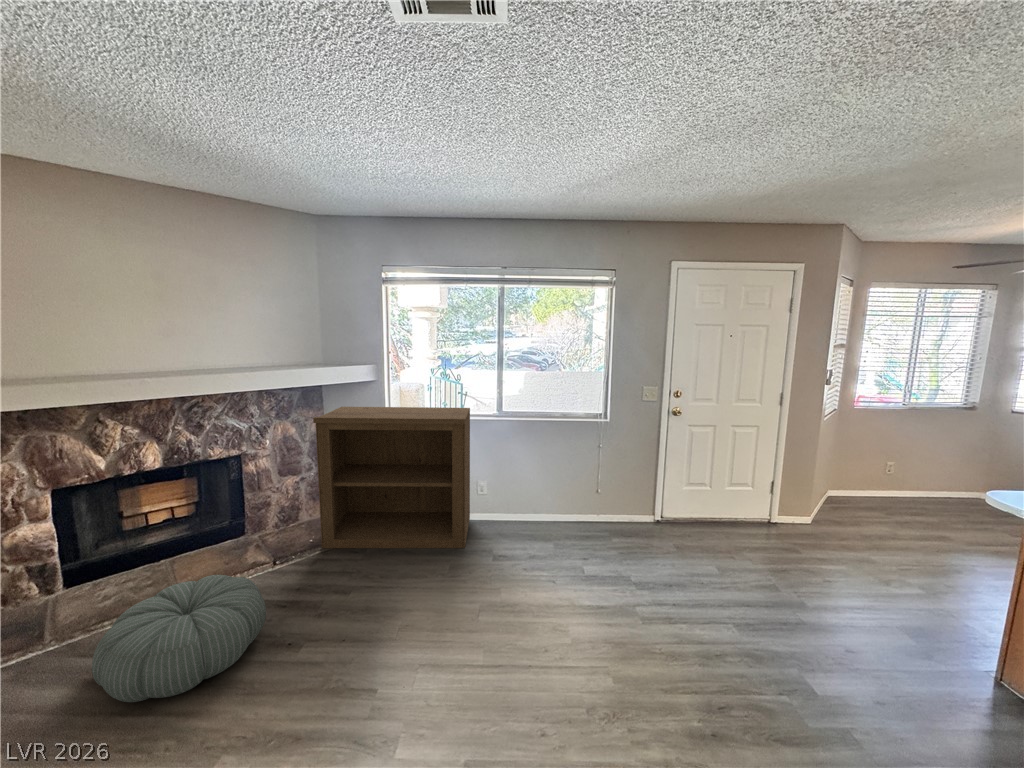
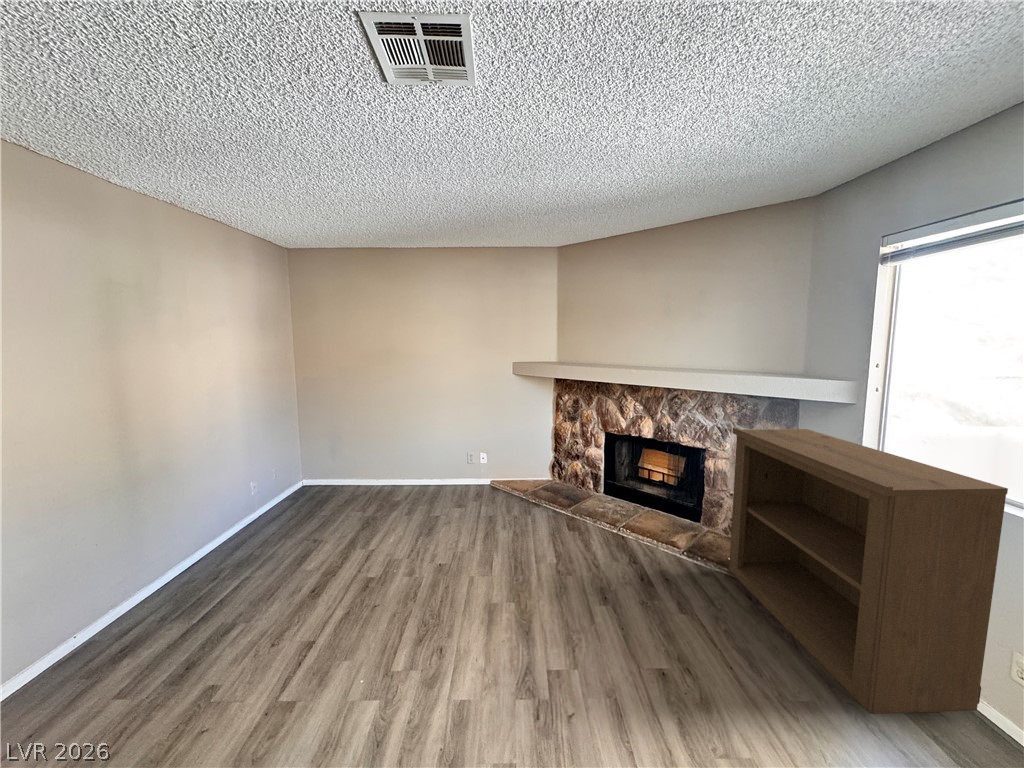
pouf: present [92,575,266,702] -> none [536,507,626,574]

